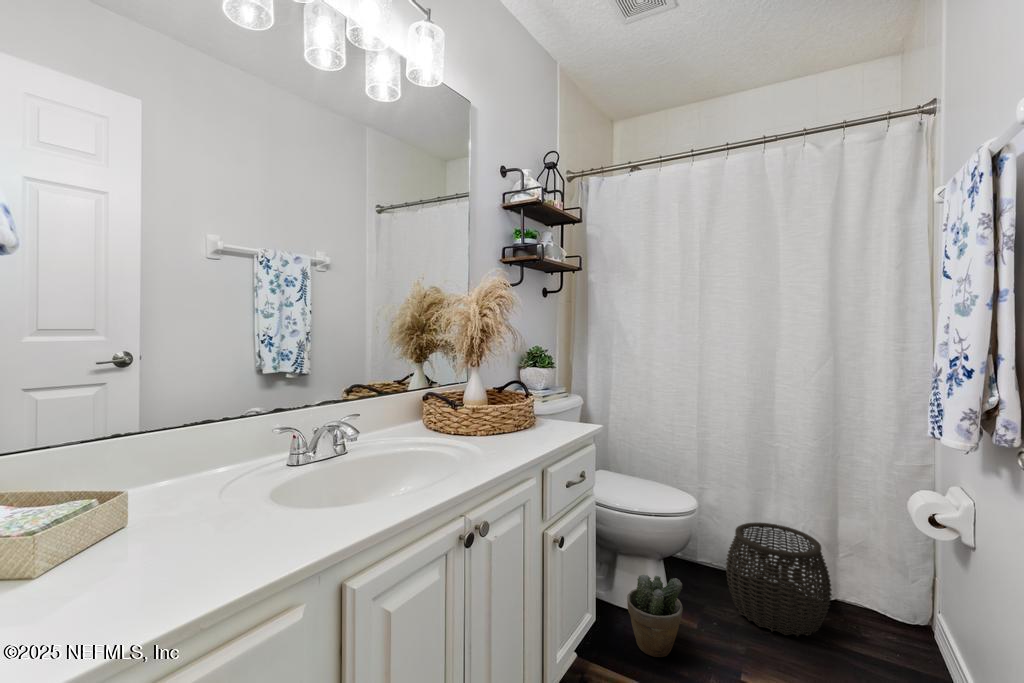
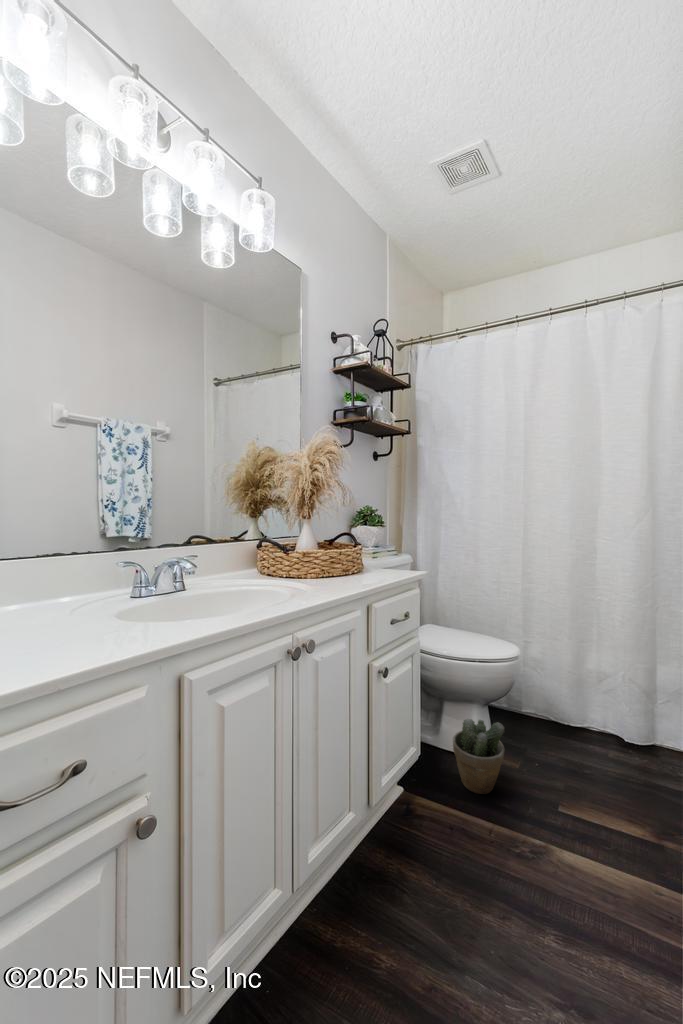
woven basket: present [726,523,832,636] -> none [543,668,642,774]

